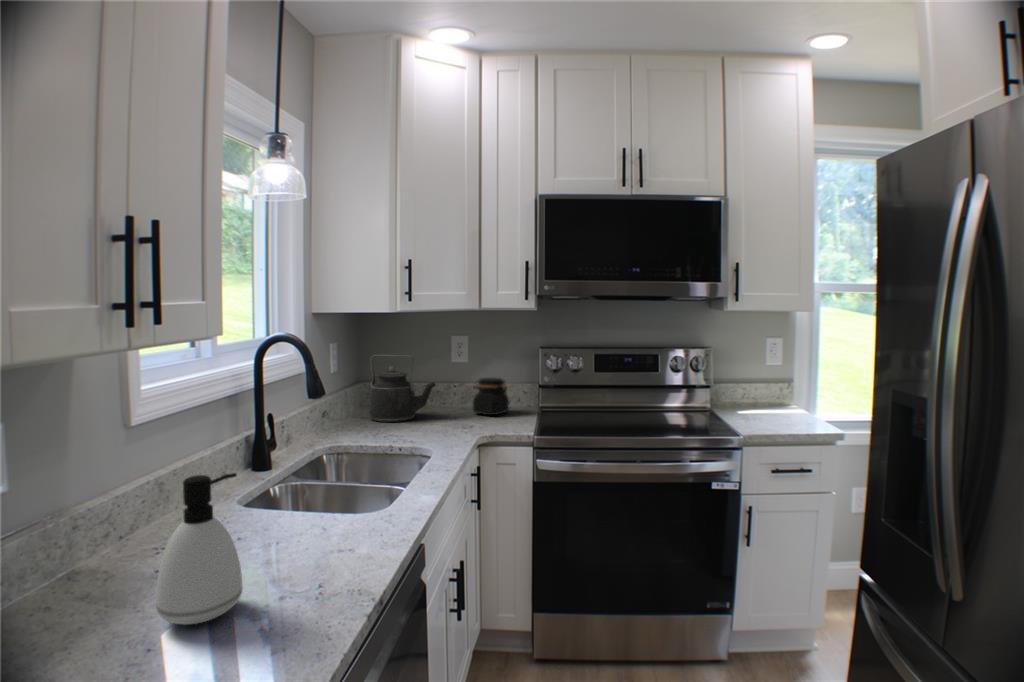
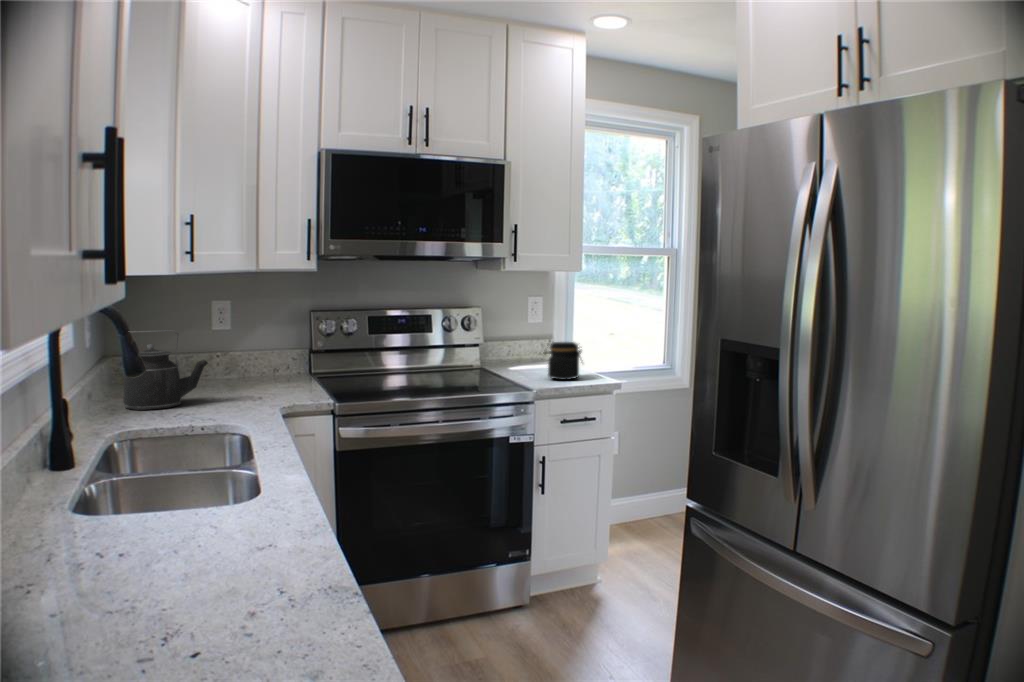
jar: present [473,378,509,415] -> present [545,342,582,380]
soap dispenser: present [156,473,243,625] -> none [153,416,220,535]

